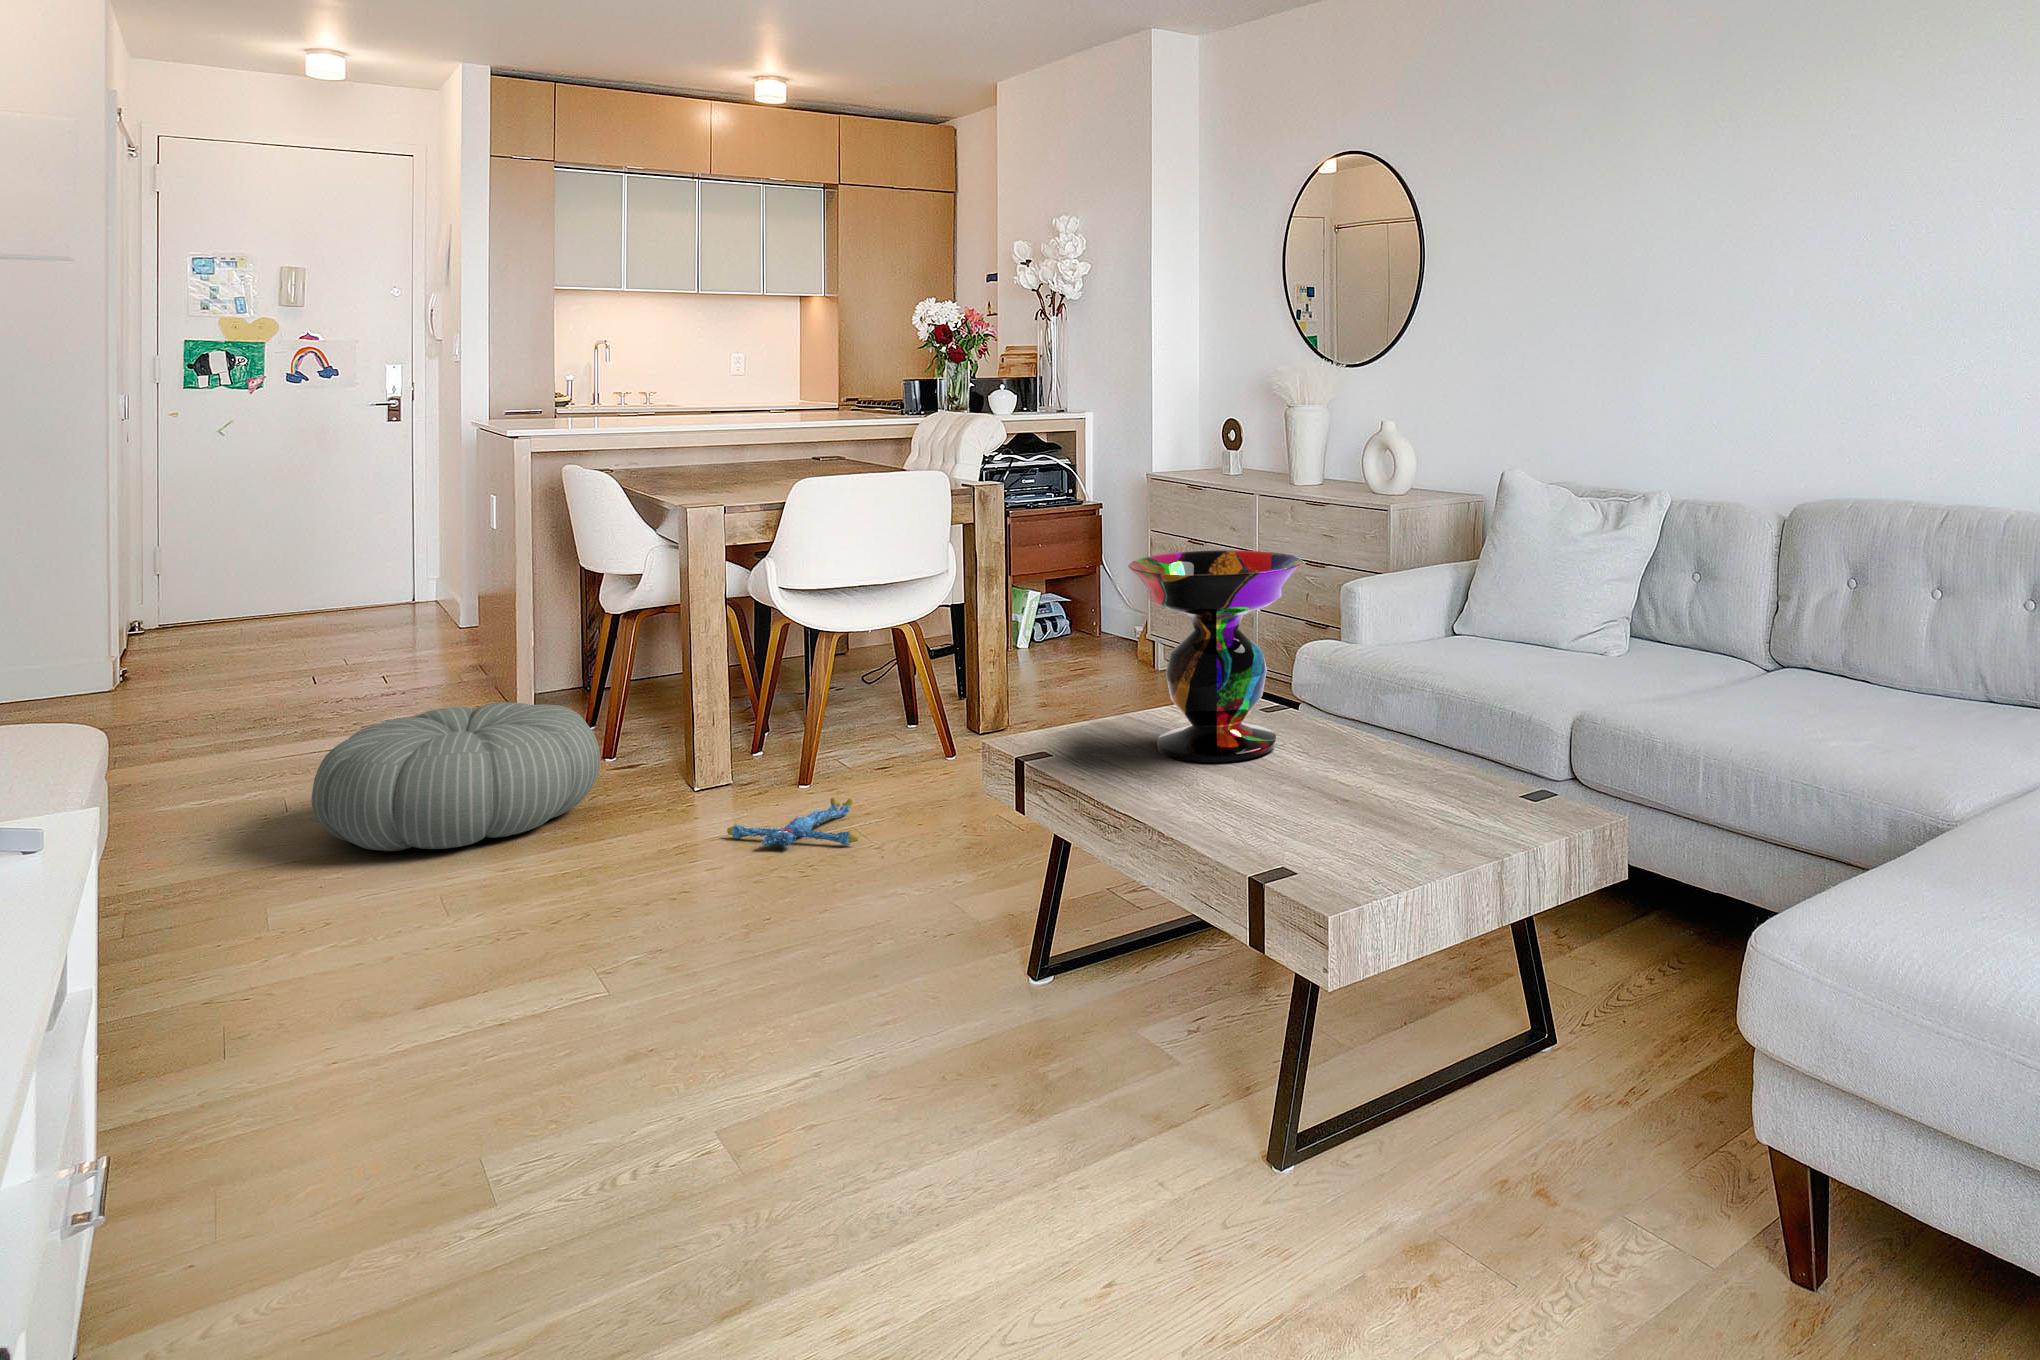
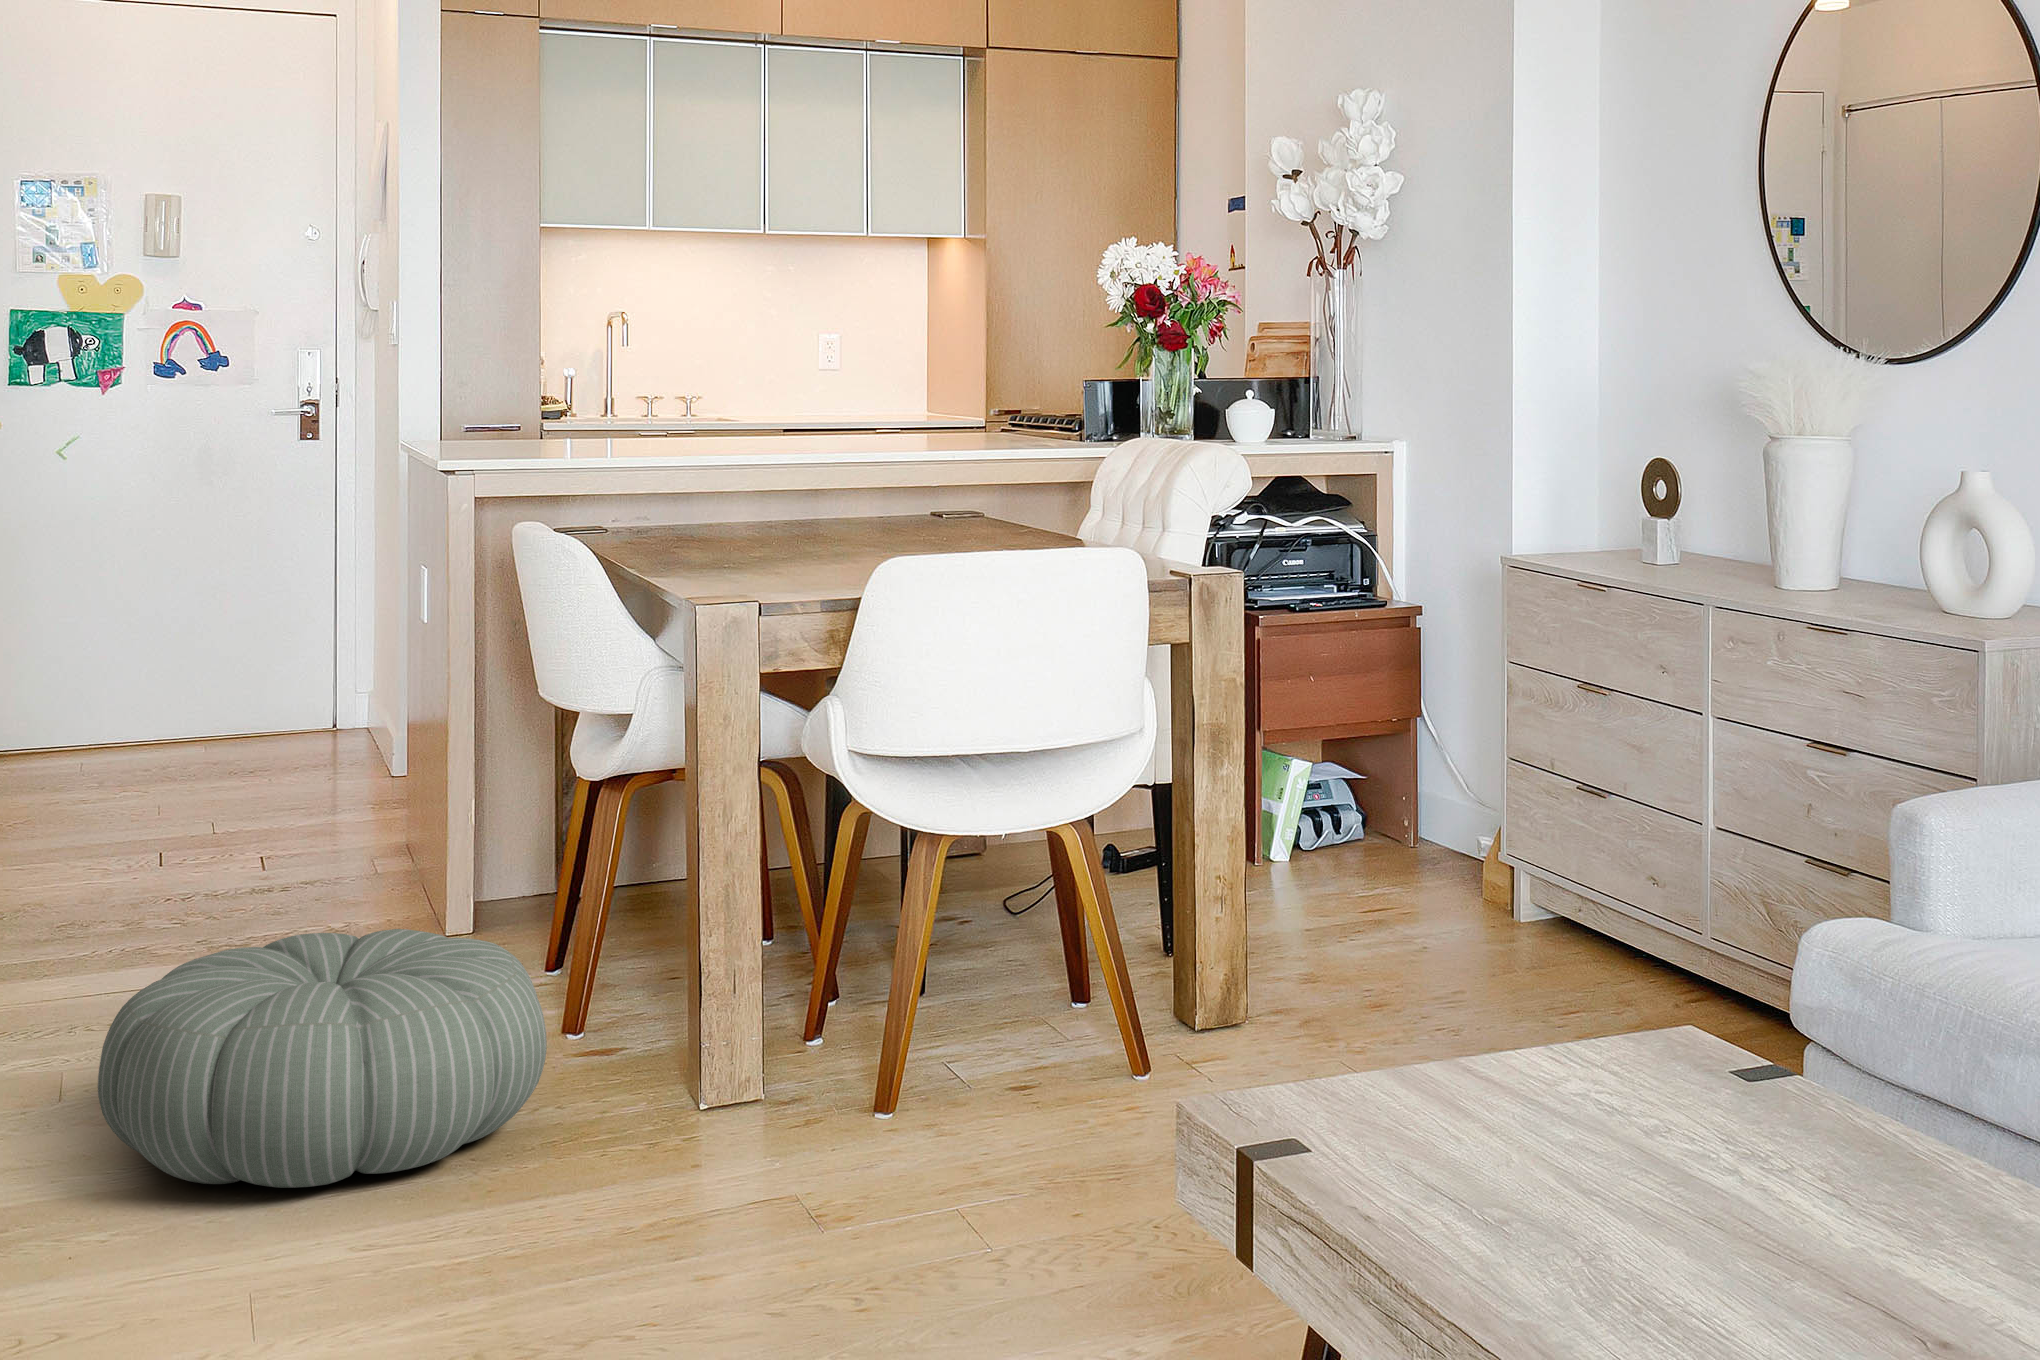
decorative bowl: present [1128,550,1303,763] -> none [1466,747,1846,1221]
plush toy: present [727,797,858,846] -> none [741,1150,963,1254]

